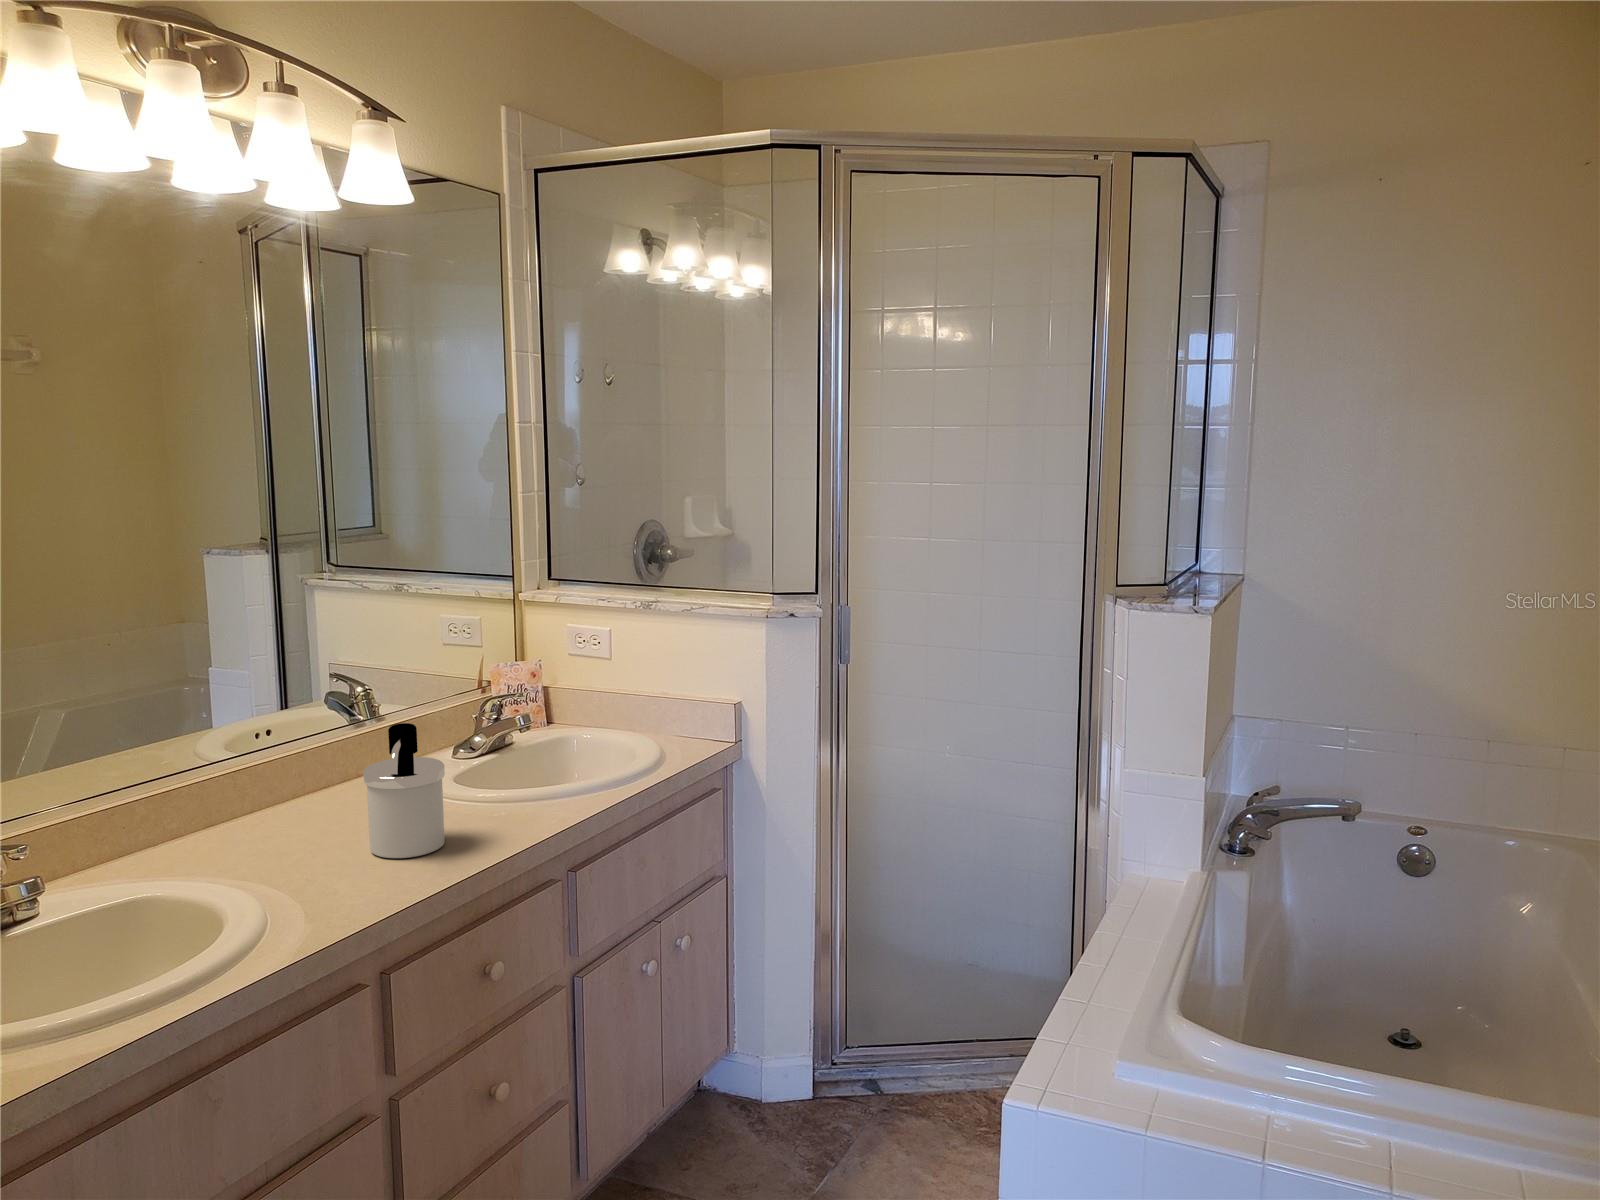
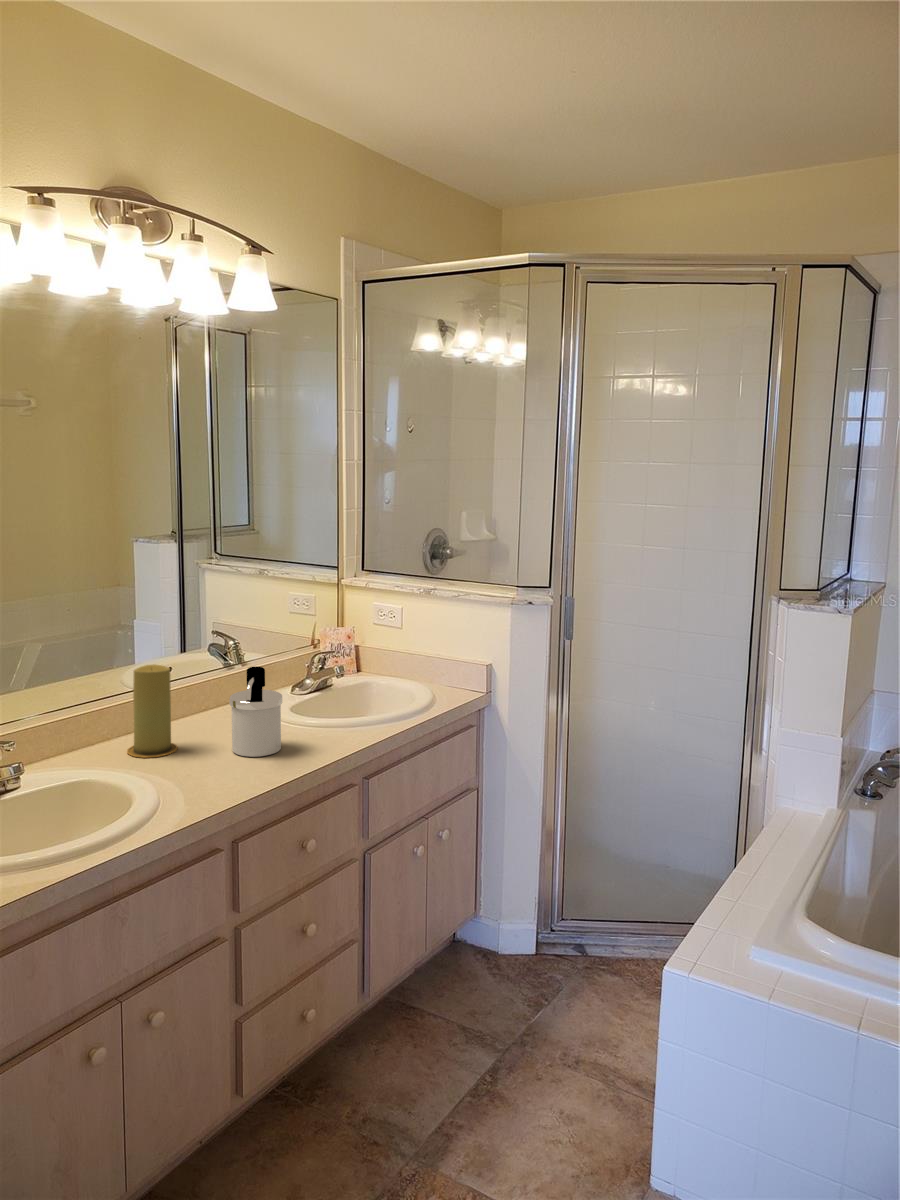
candle: none [204,728,284,871] -> present [127,664,178,758]

